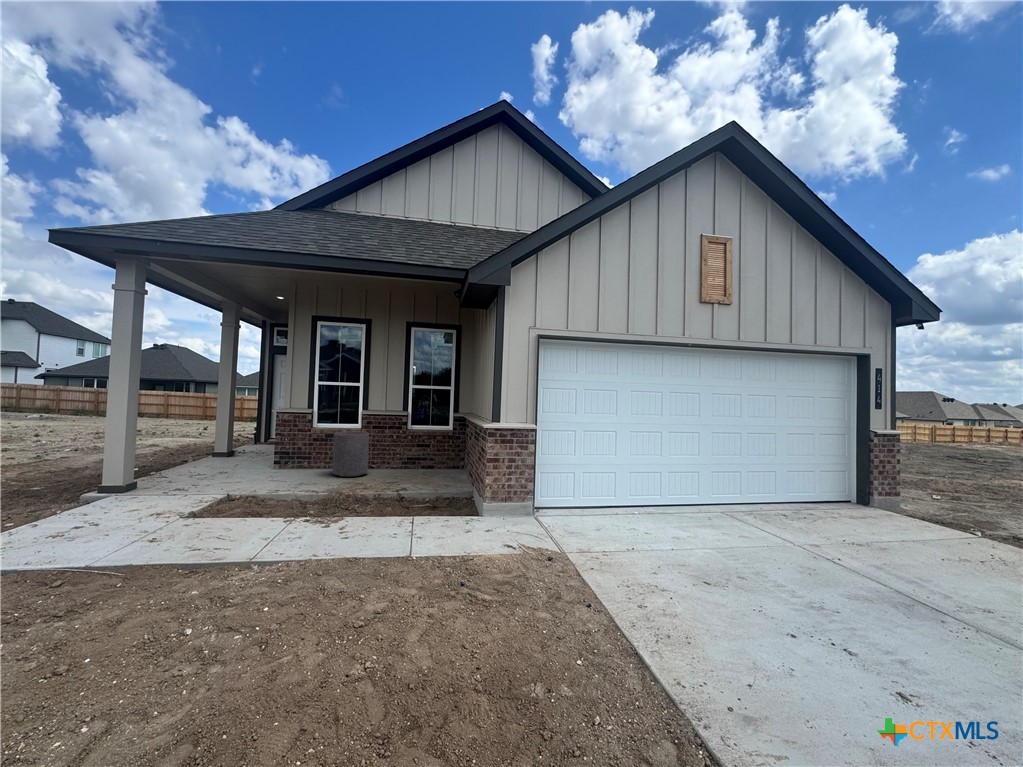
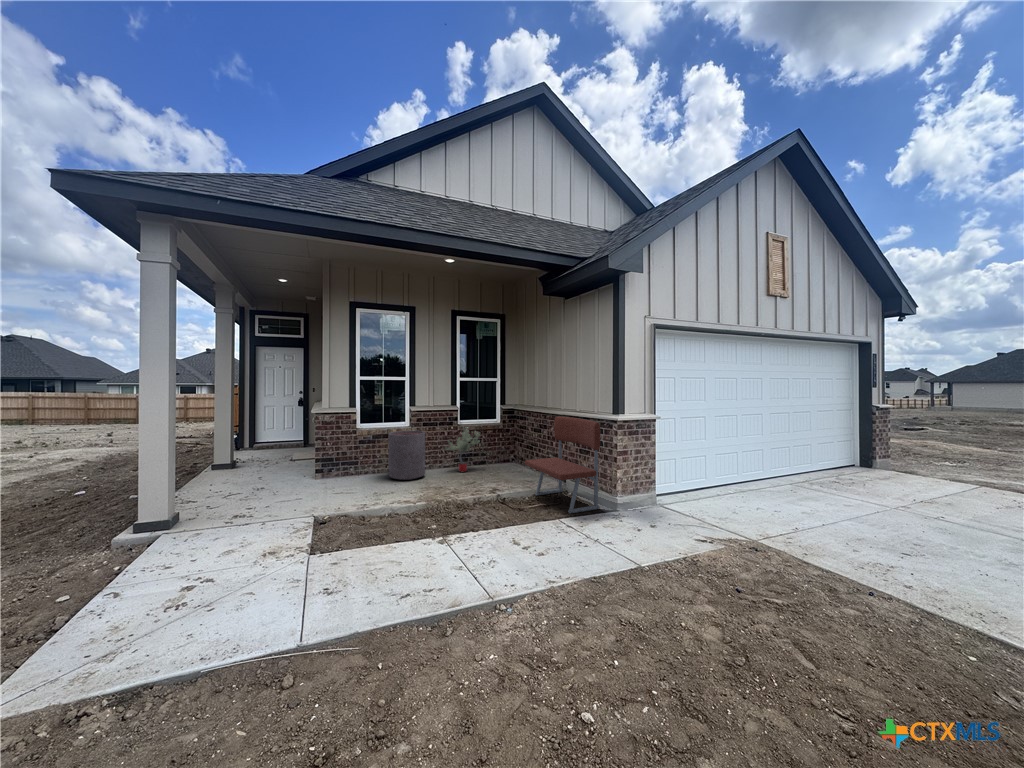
bench: none [426,423,477,514] -> present [525,416,600,514]
potted tree: none [388,431,425,475] -> present [446,427,480,472]

